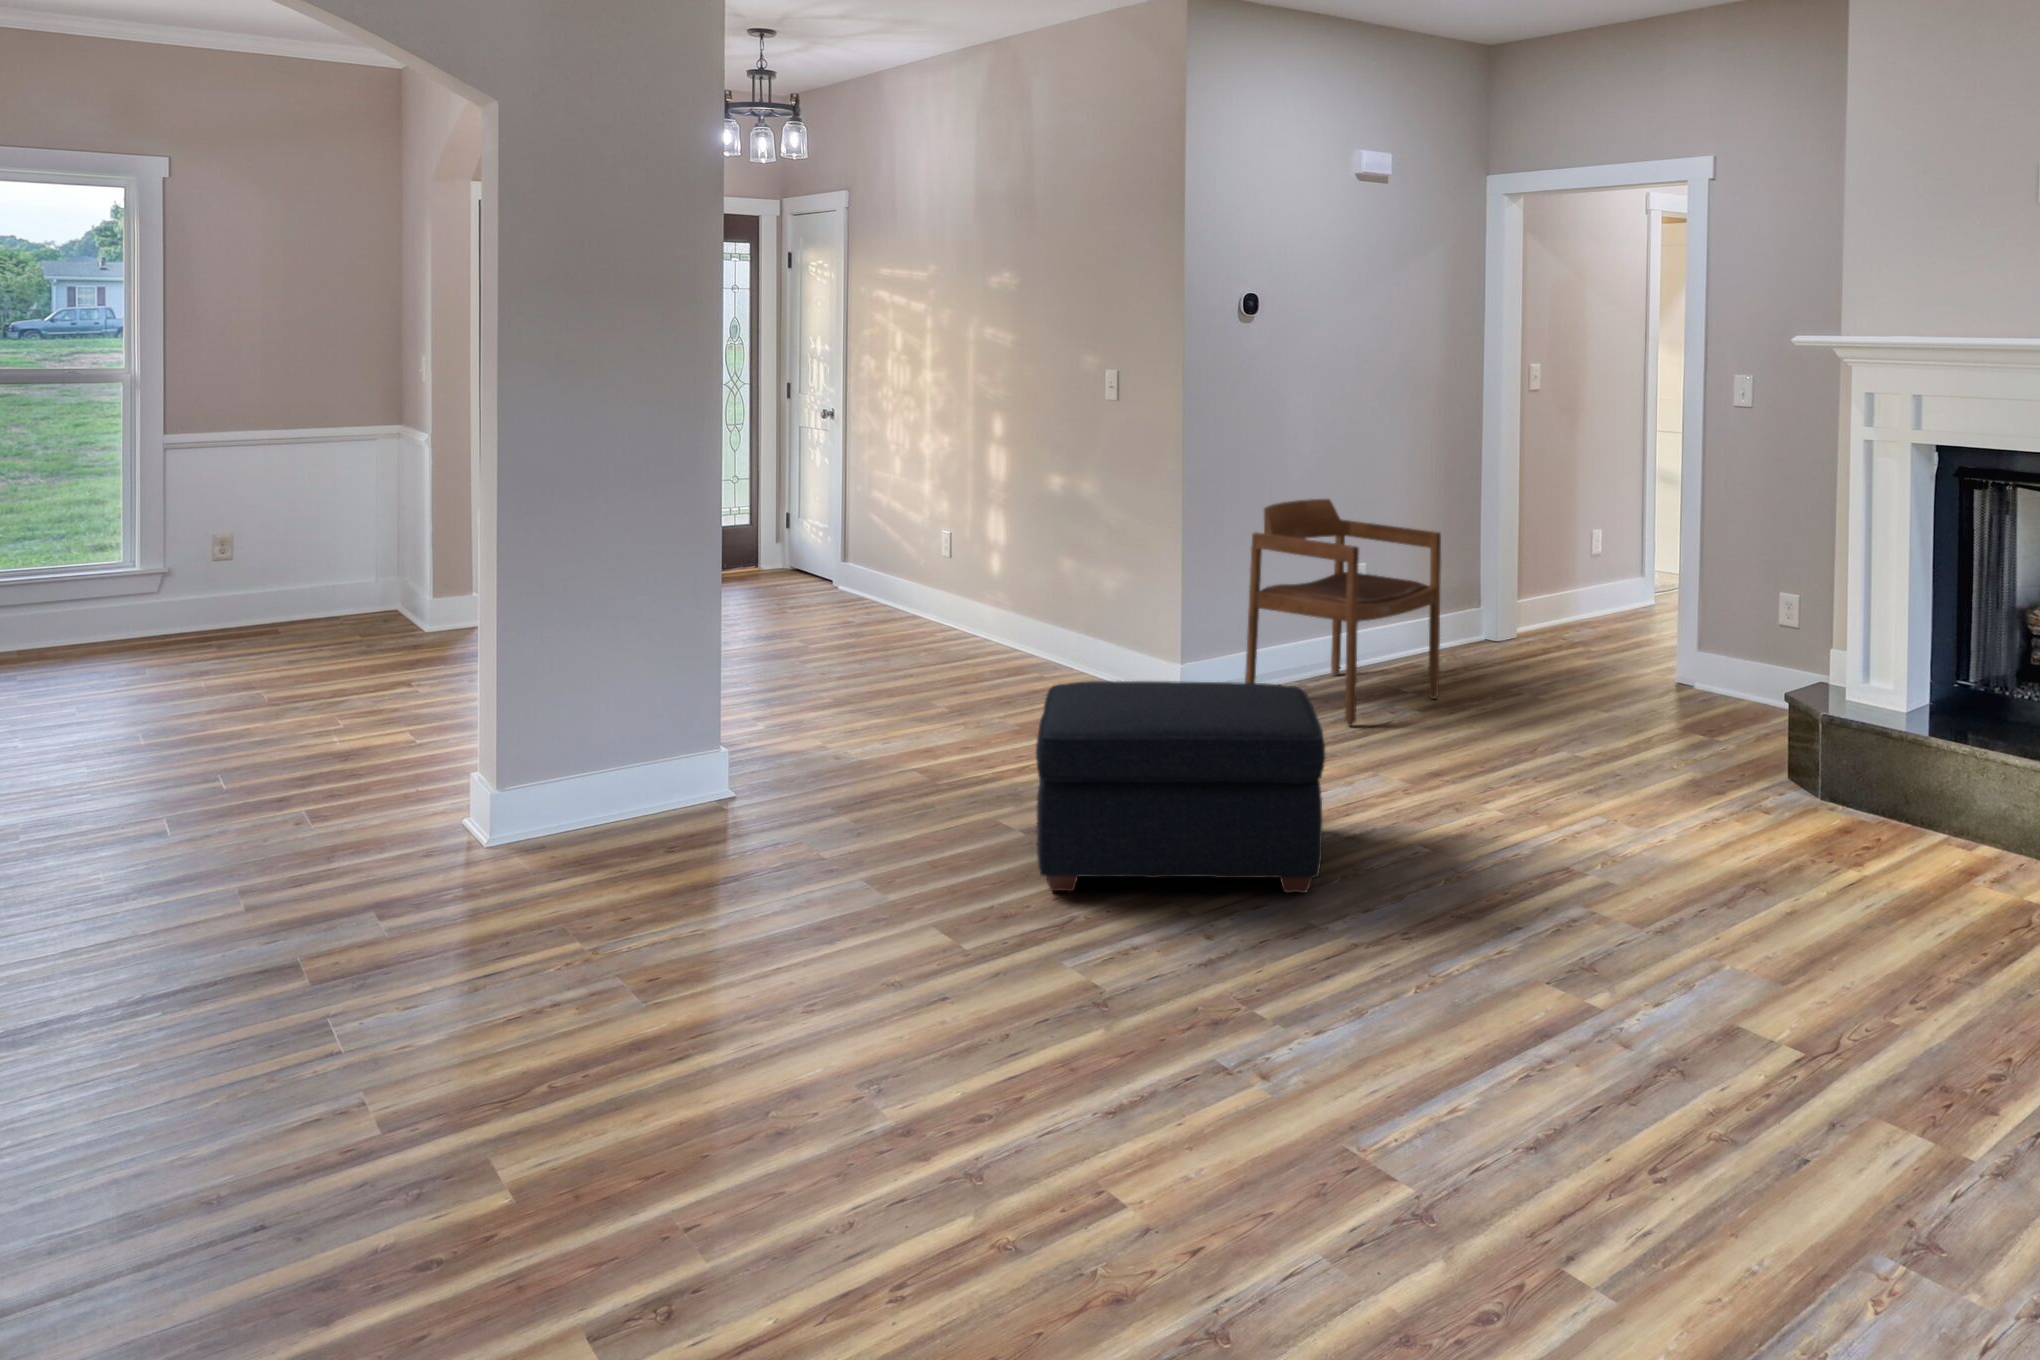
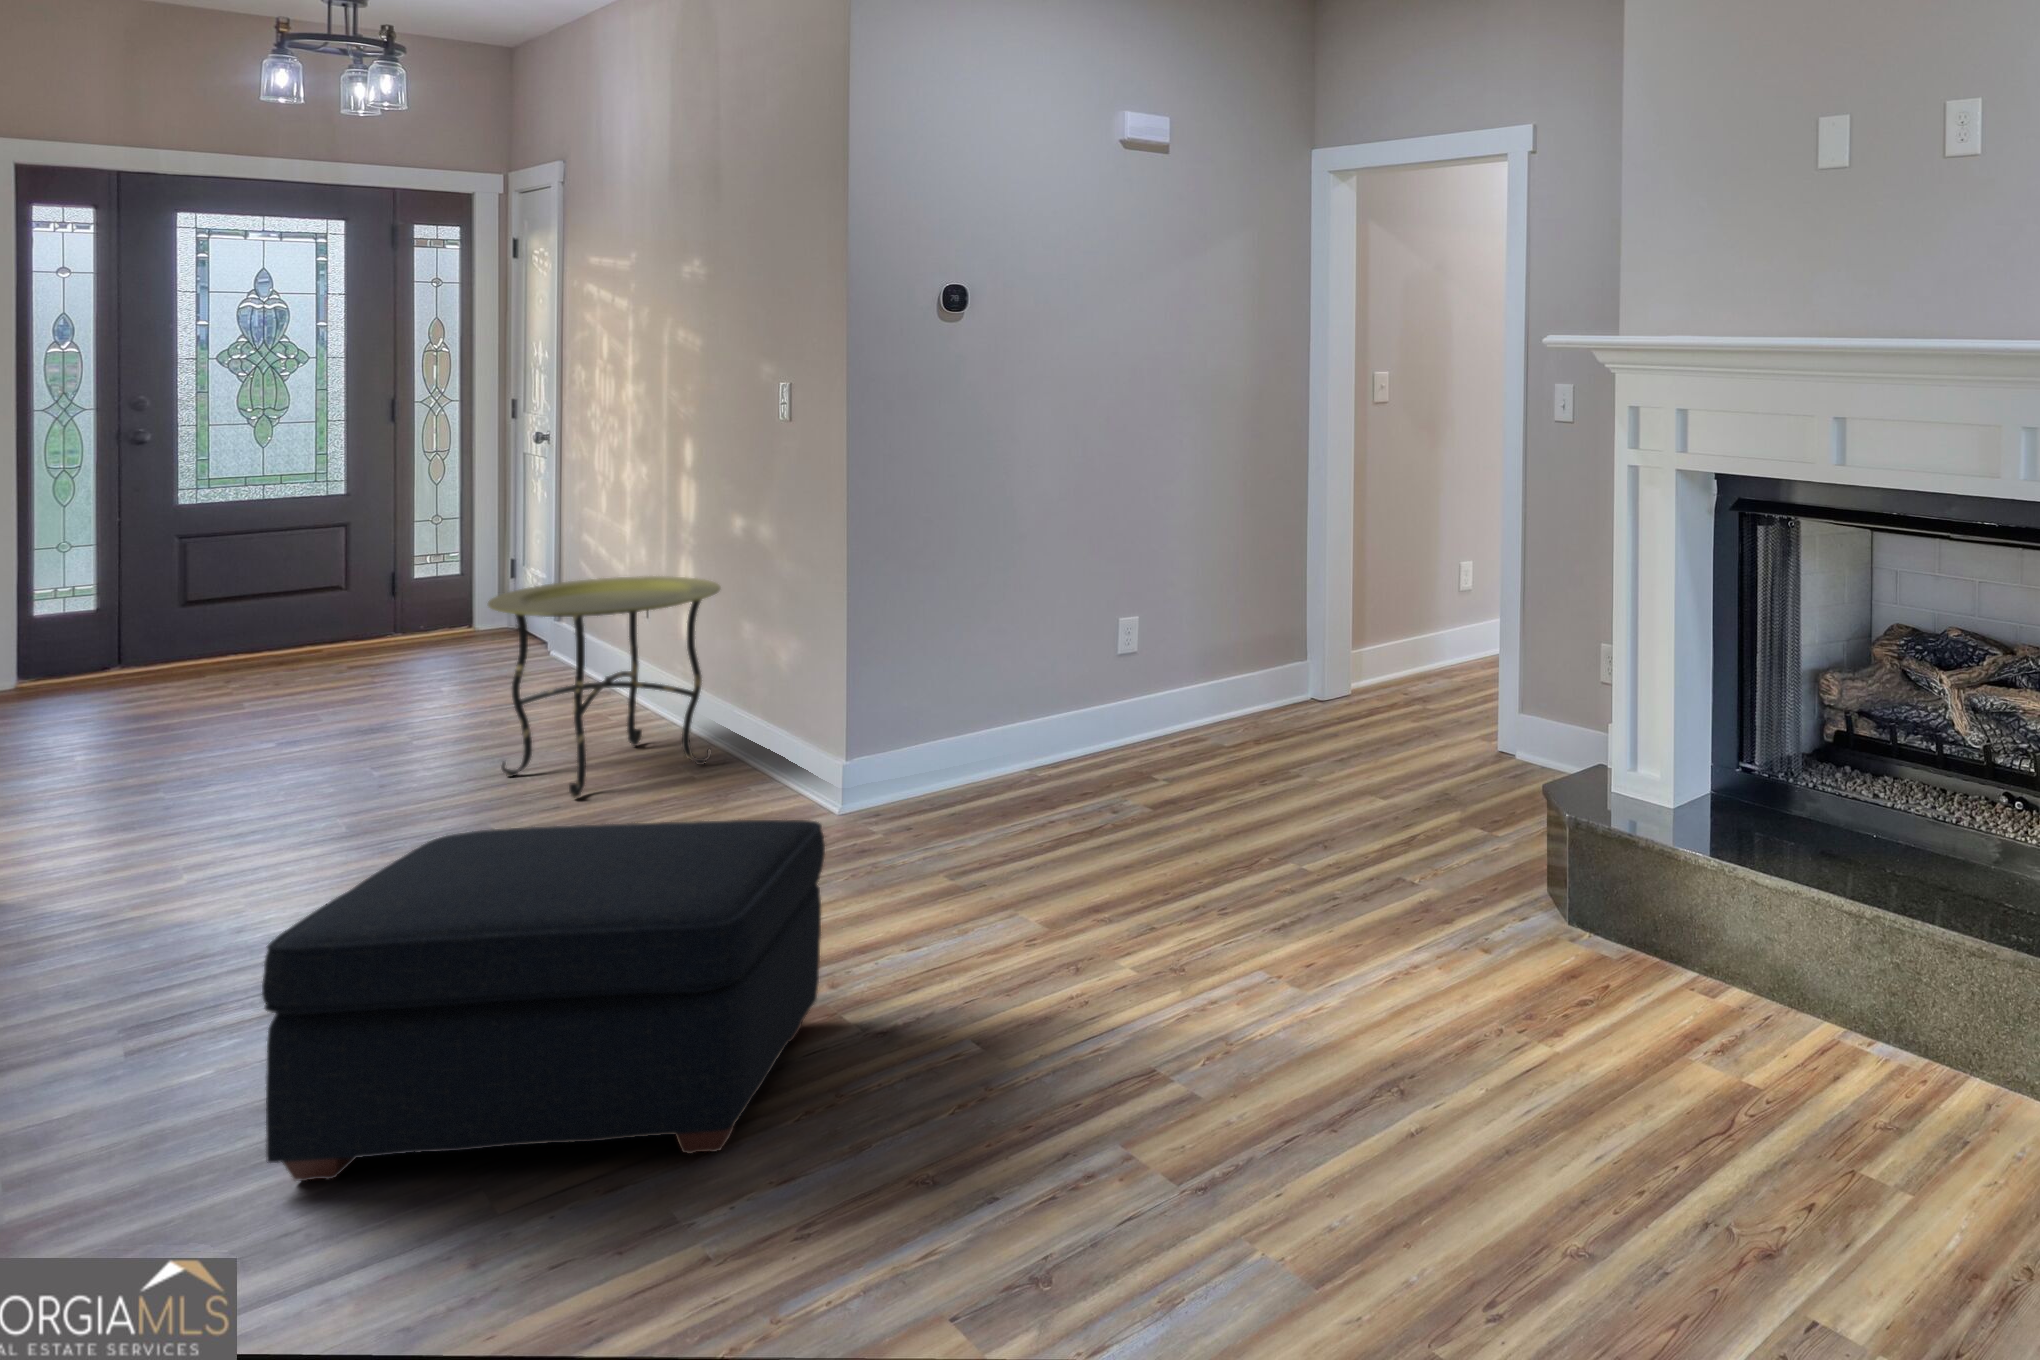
armchair: present [1245,499,1441,726] -> none [934,540,1193,838]
side table: none [900,522,1055,686] -> present [488,576,721,798]

